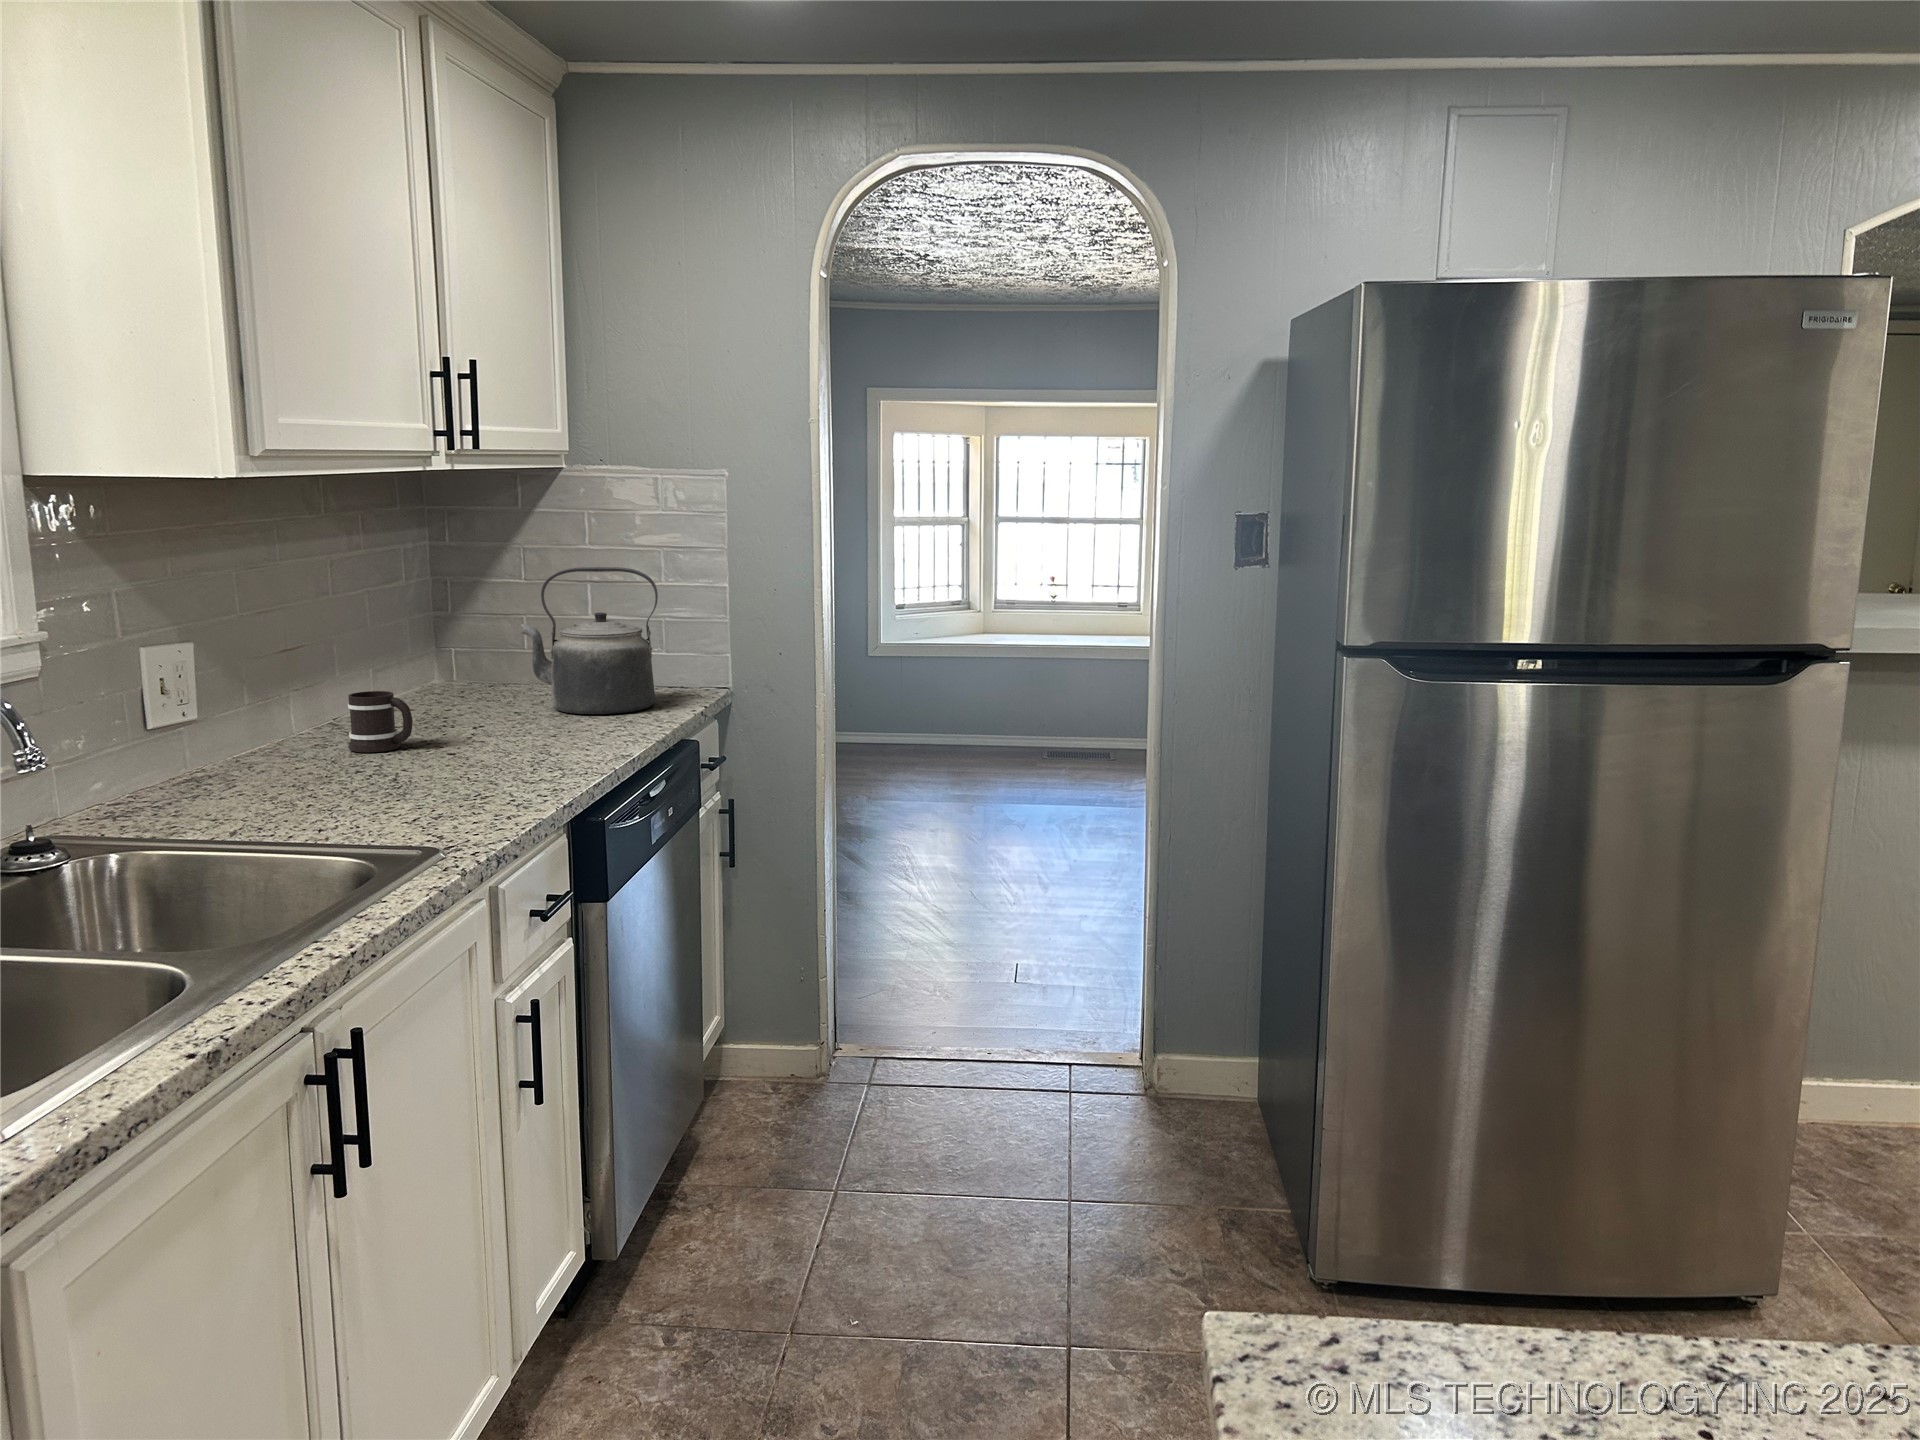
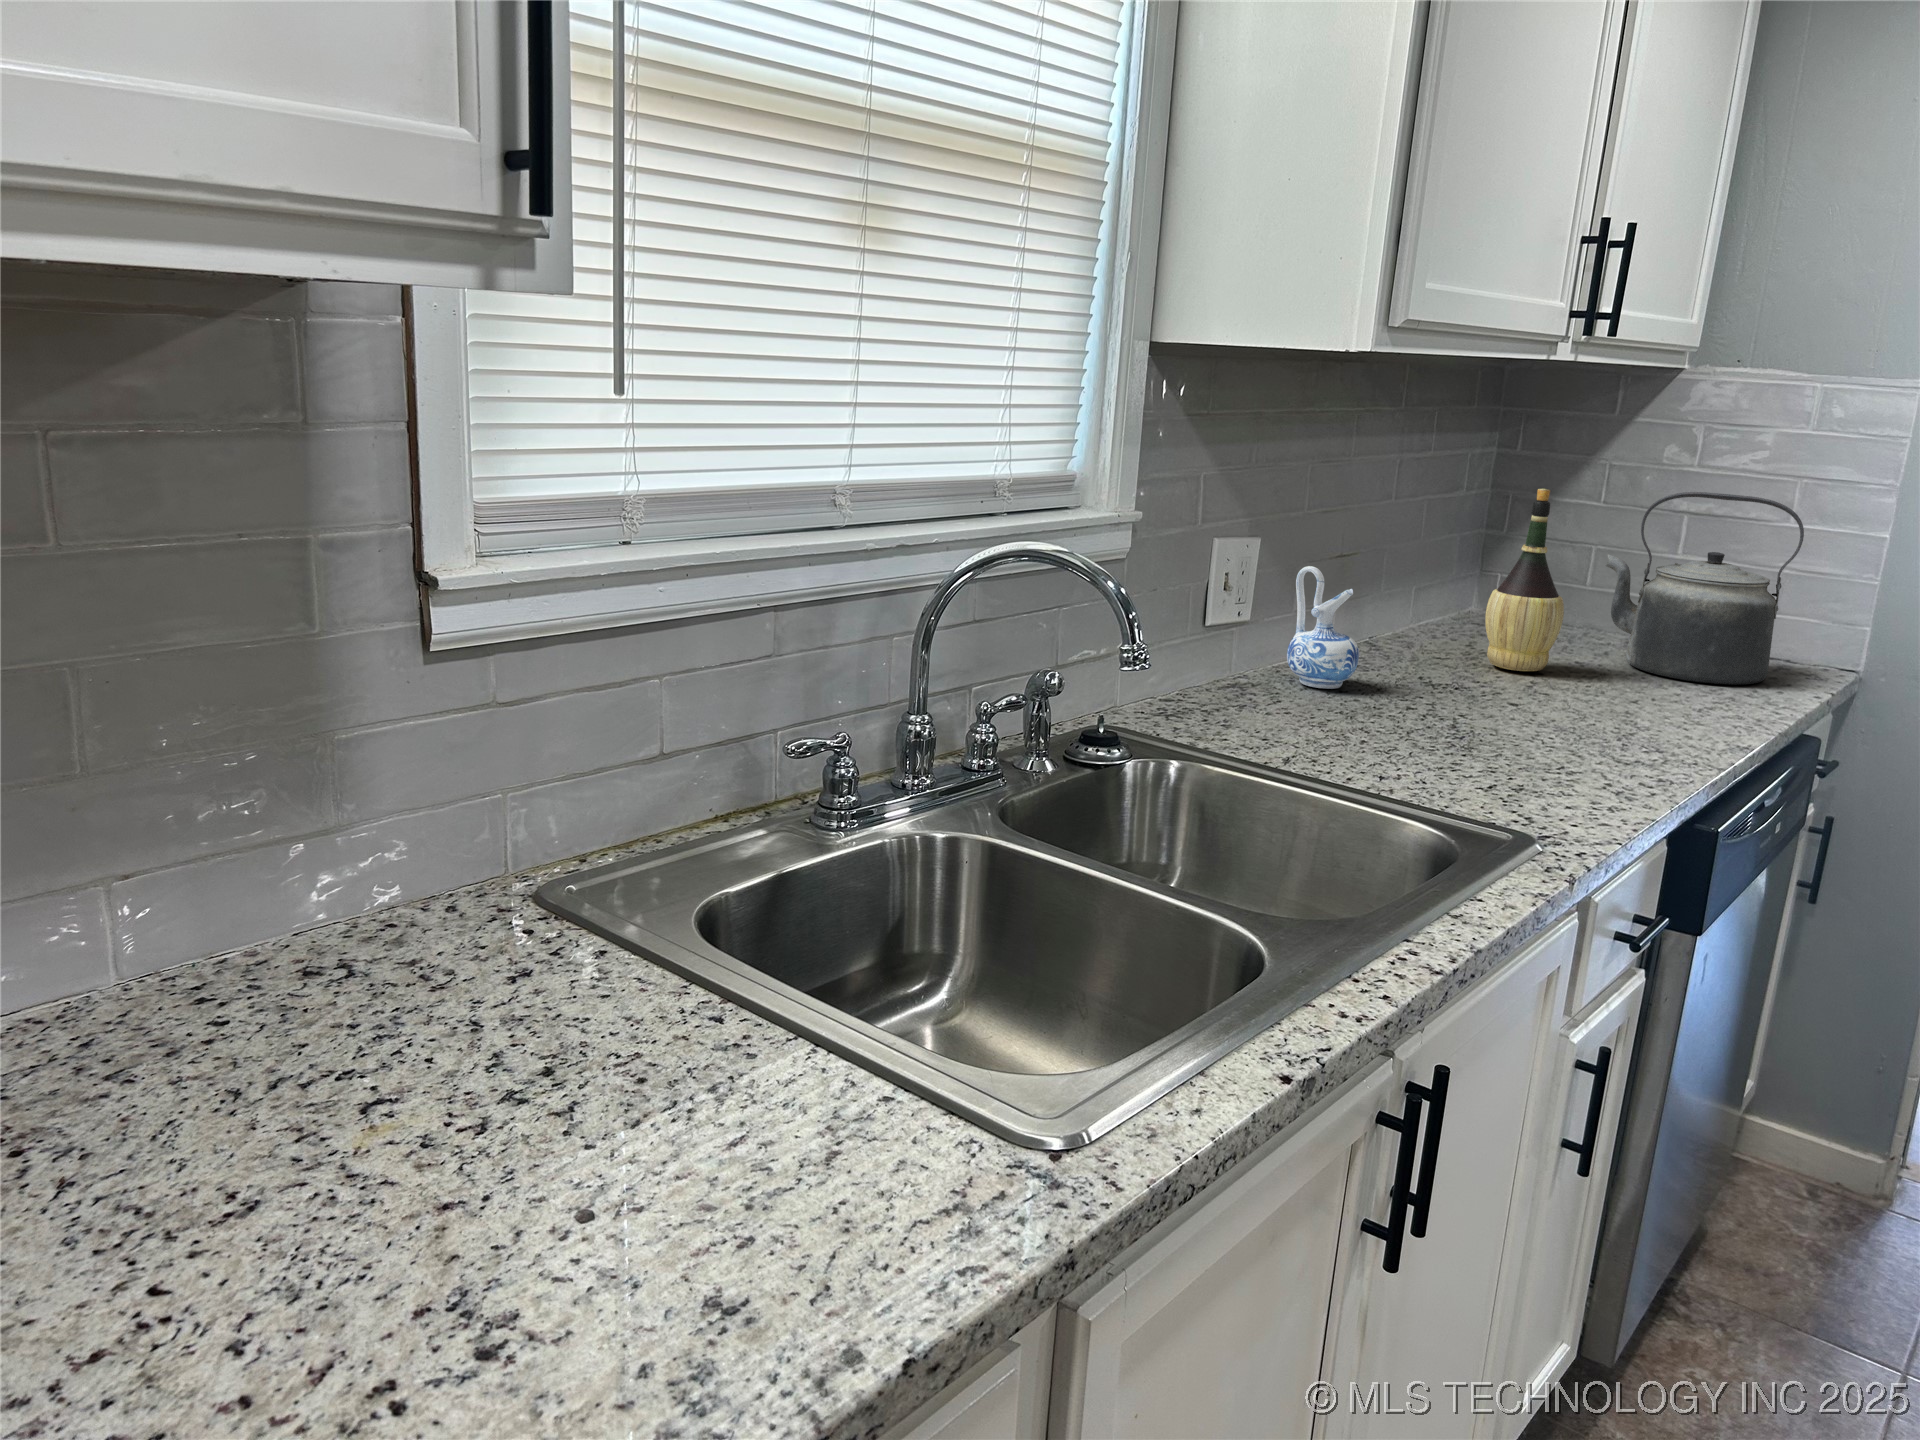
wine bottle: none [425,576,490,727] -> present [1485,489,1564,671]
ceramic pitcher: none [235,664,308,769] -> present [1287,566,1359,689]
mug: present [348,691,413,752] -> none [1394,614,1474,687]

